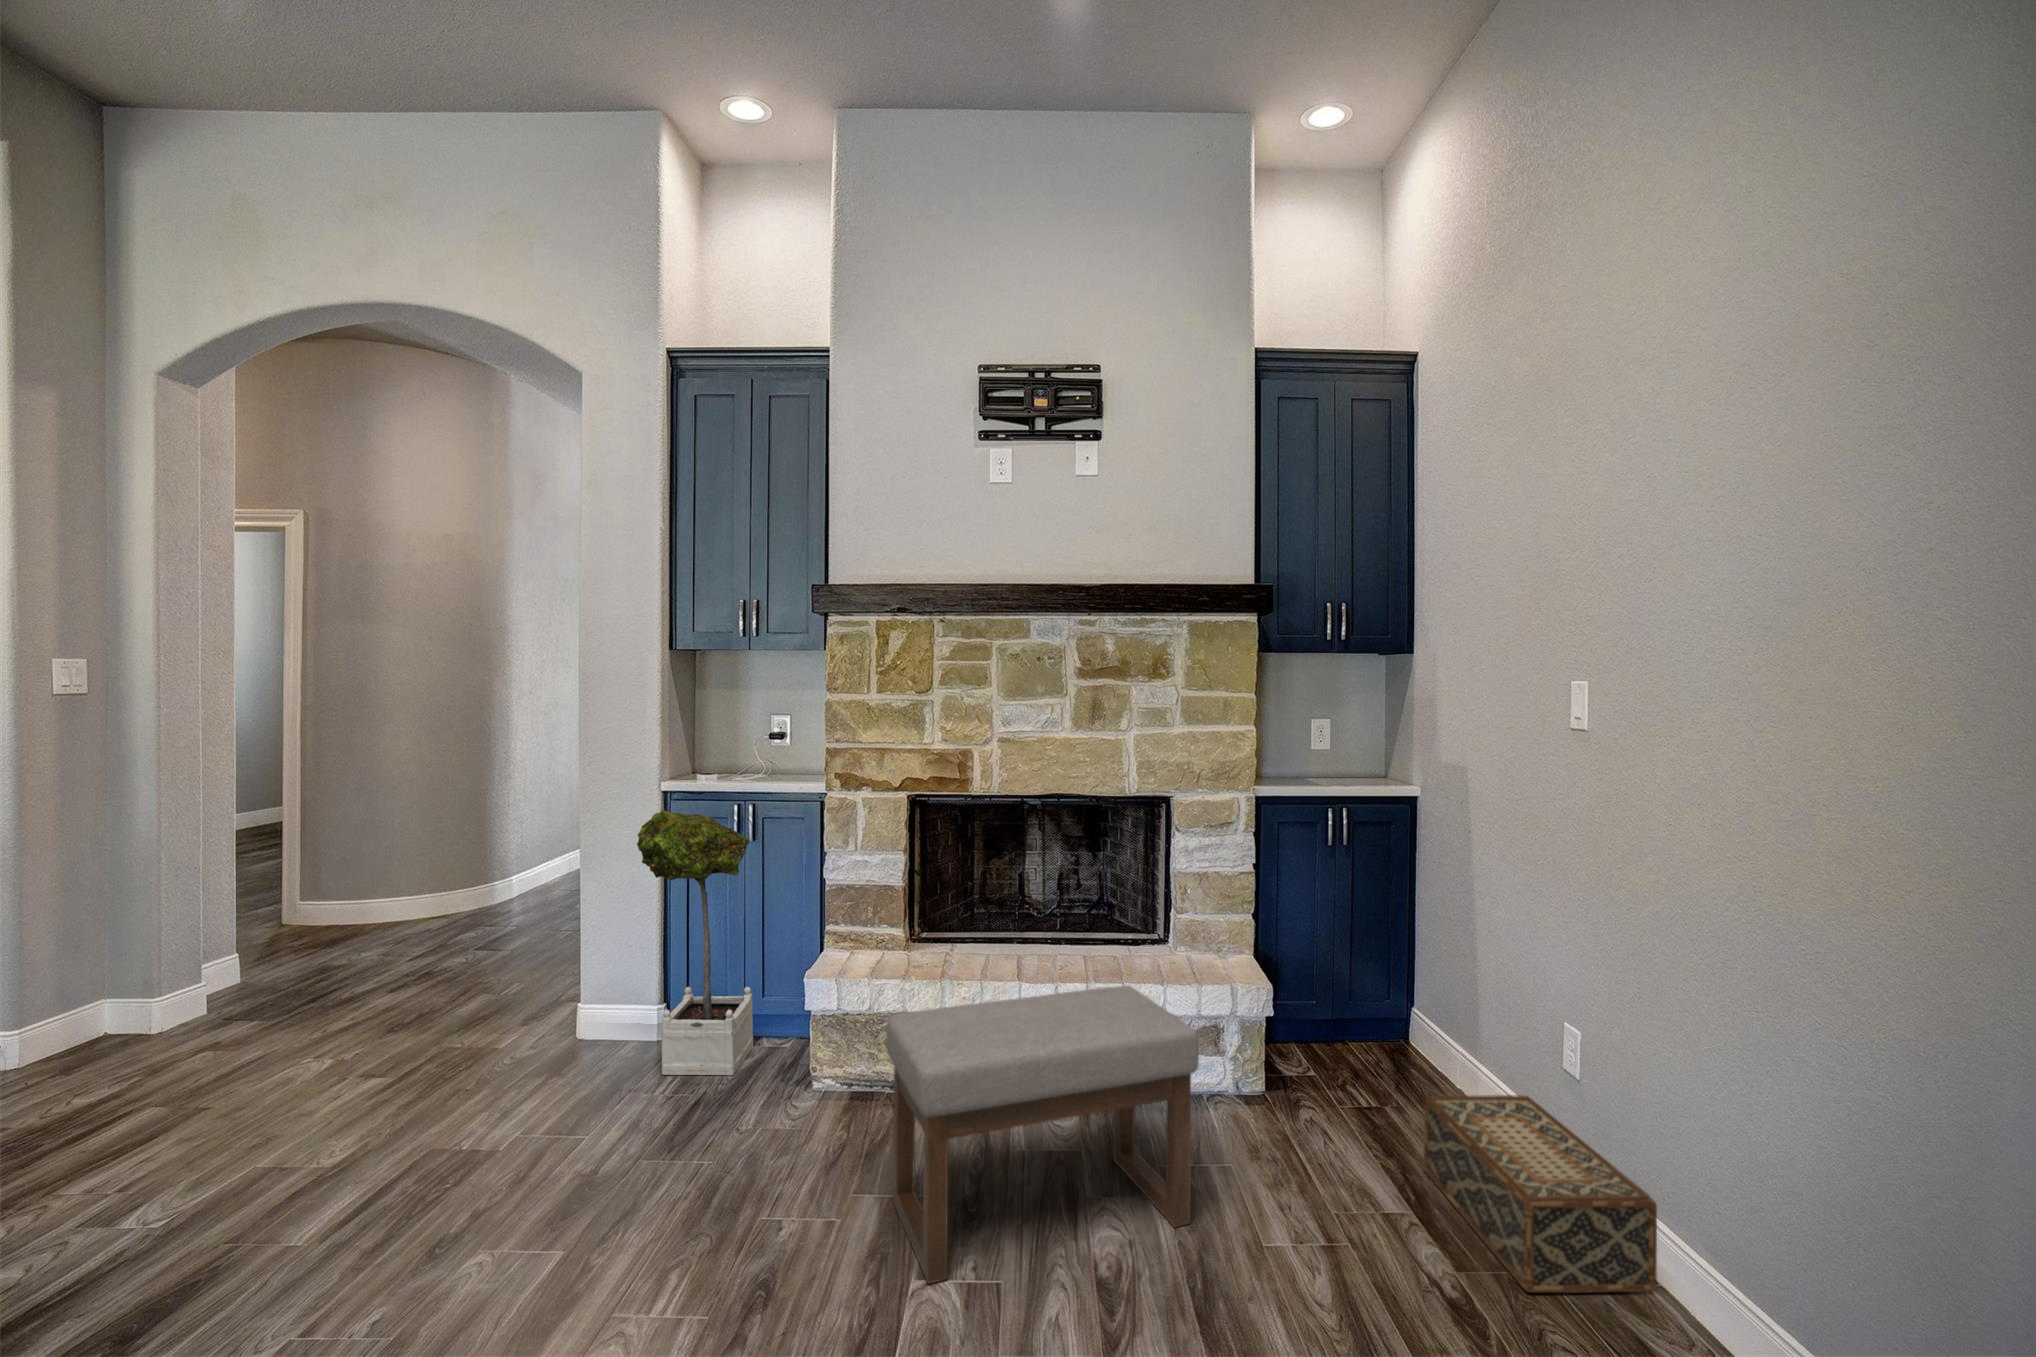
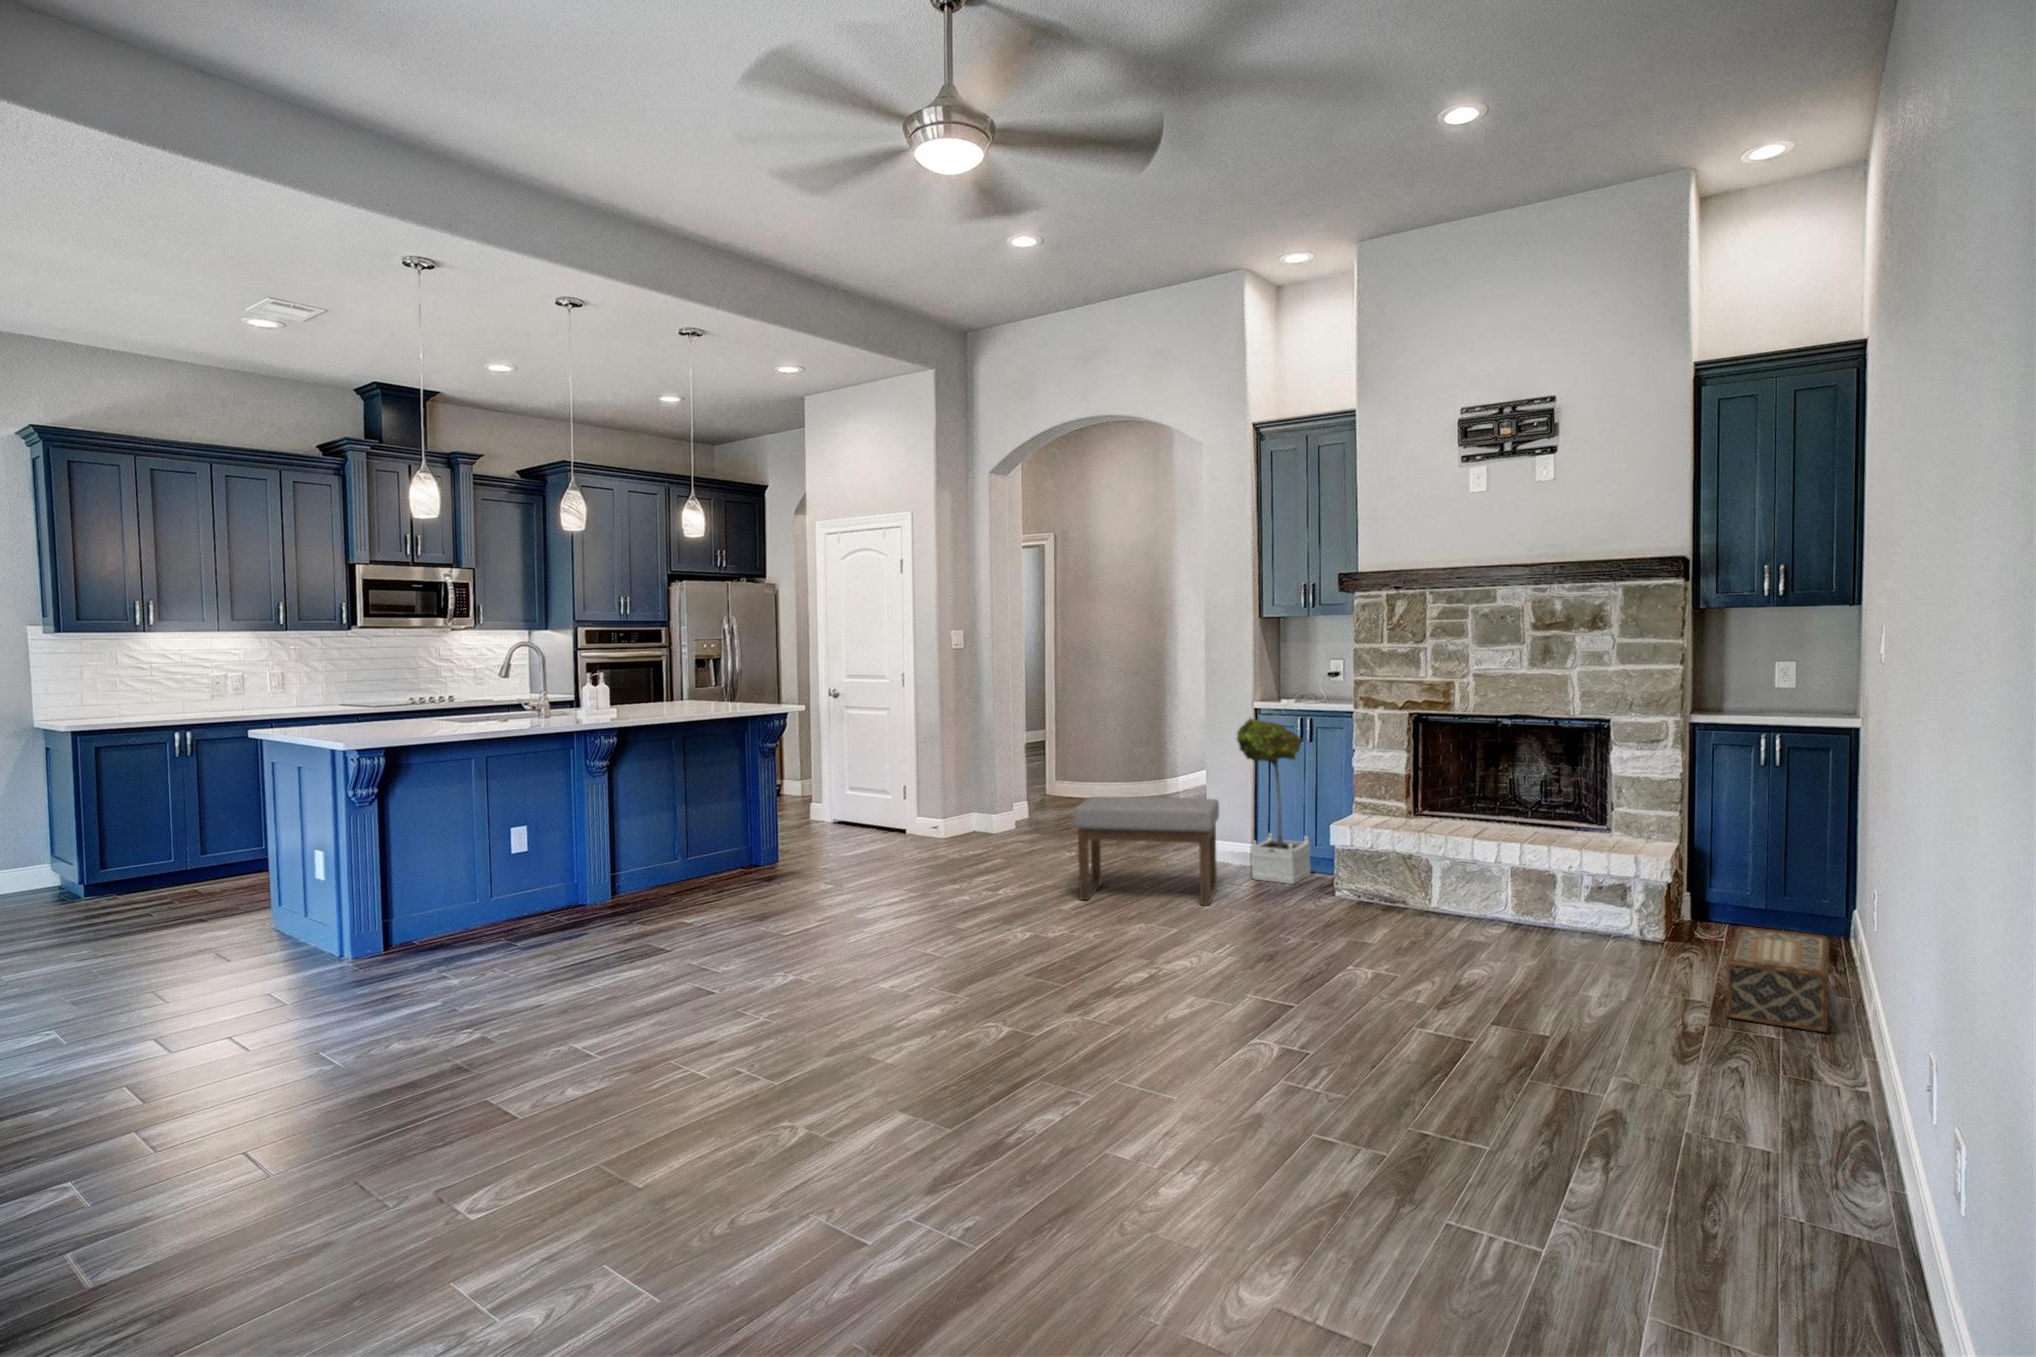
ottoman: present [887,986,1199,1283] -> present [1074,797,1219,905]

